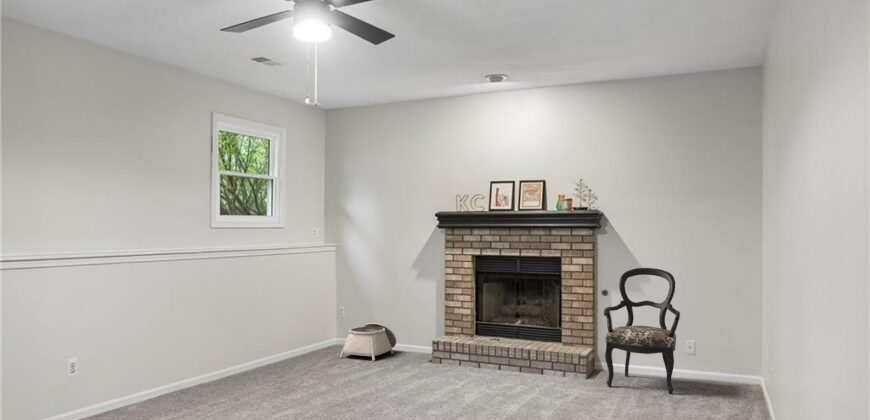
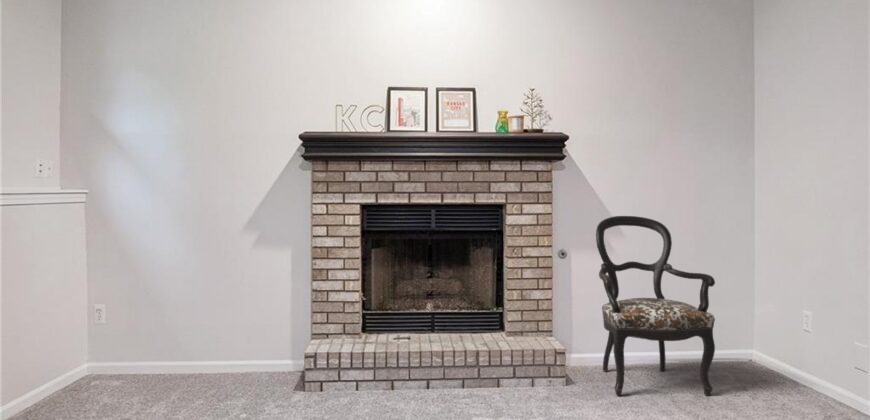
basket: present [340,323,396,361] -> none [110,329,219,406]

